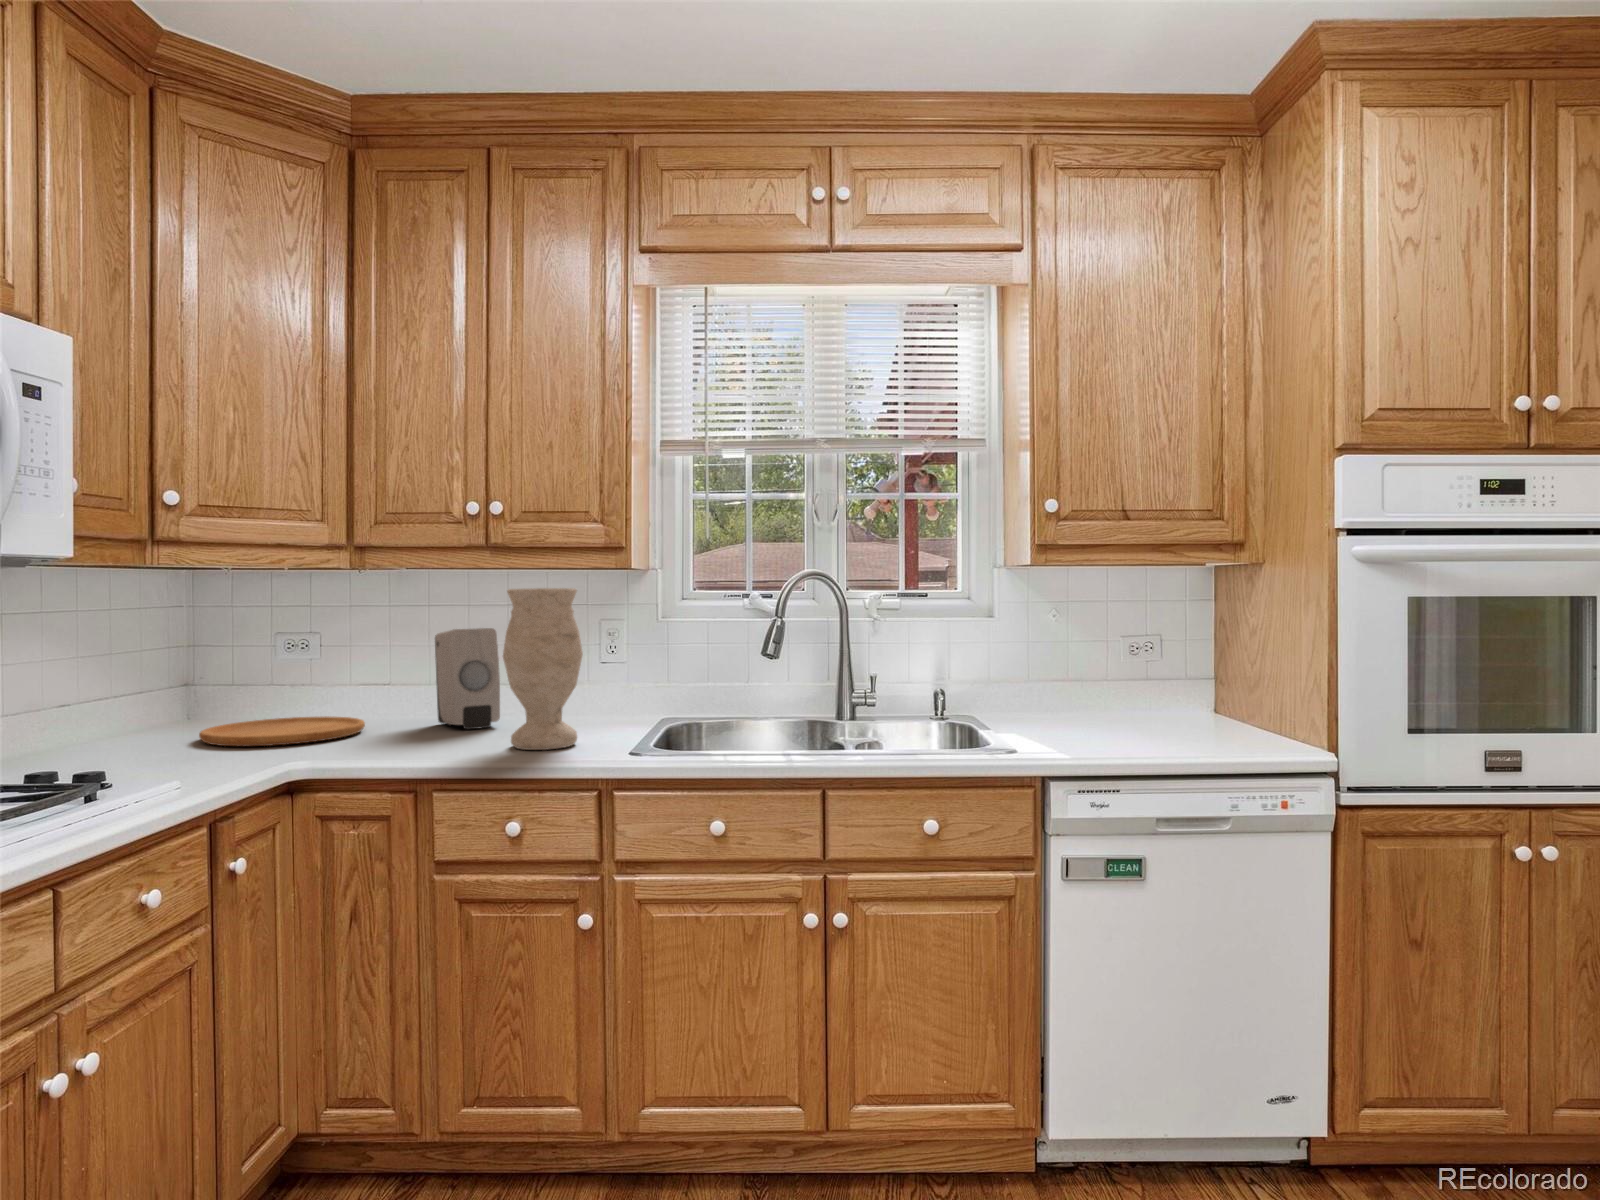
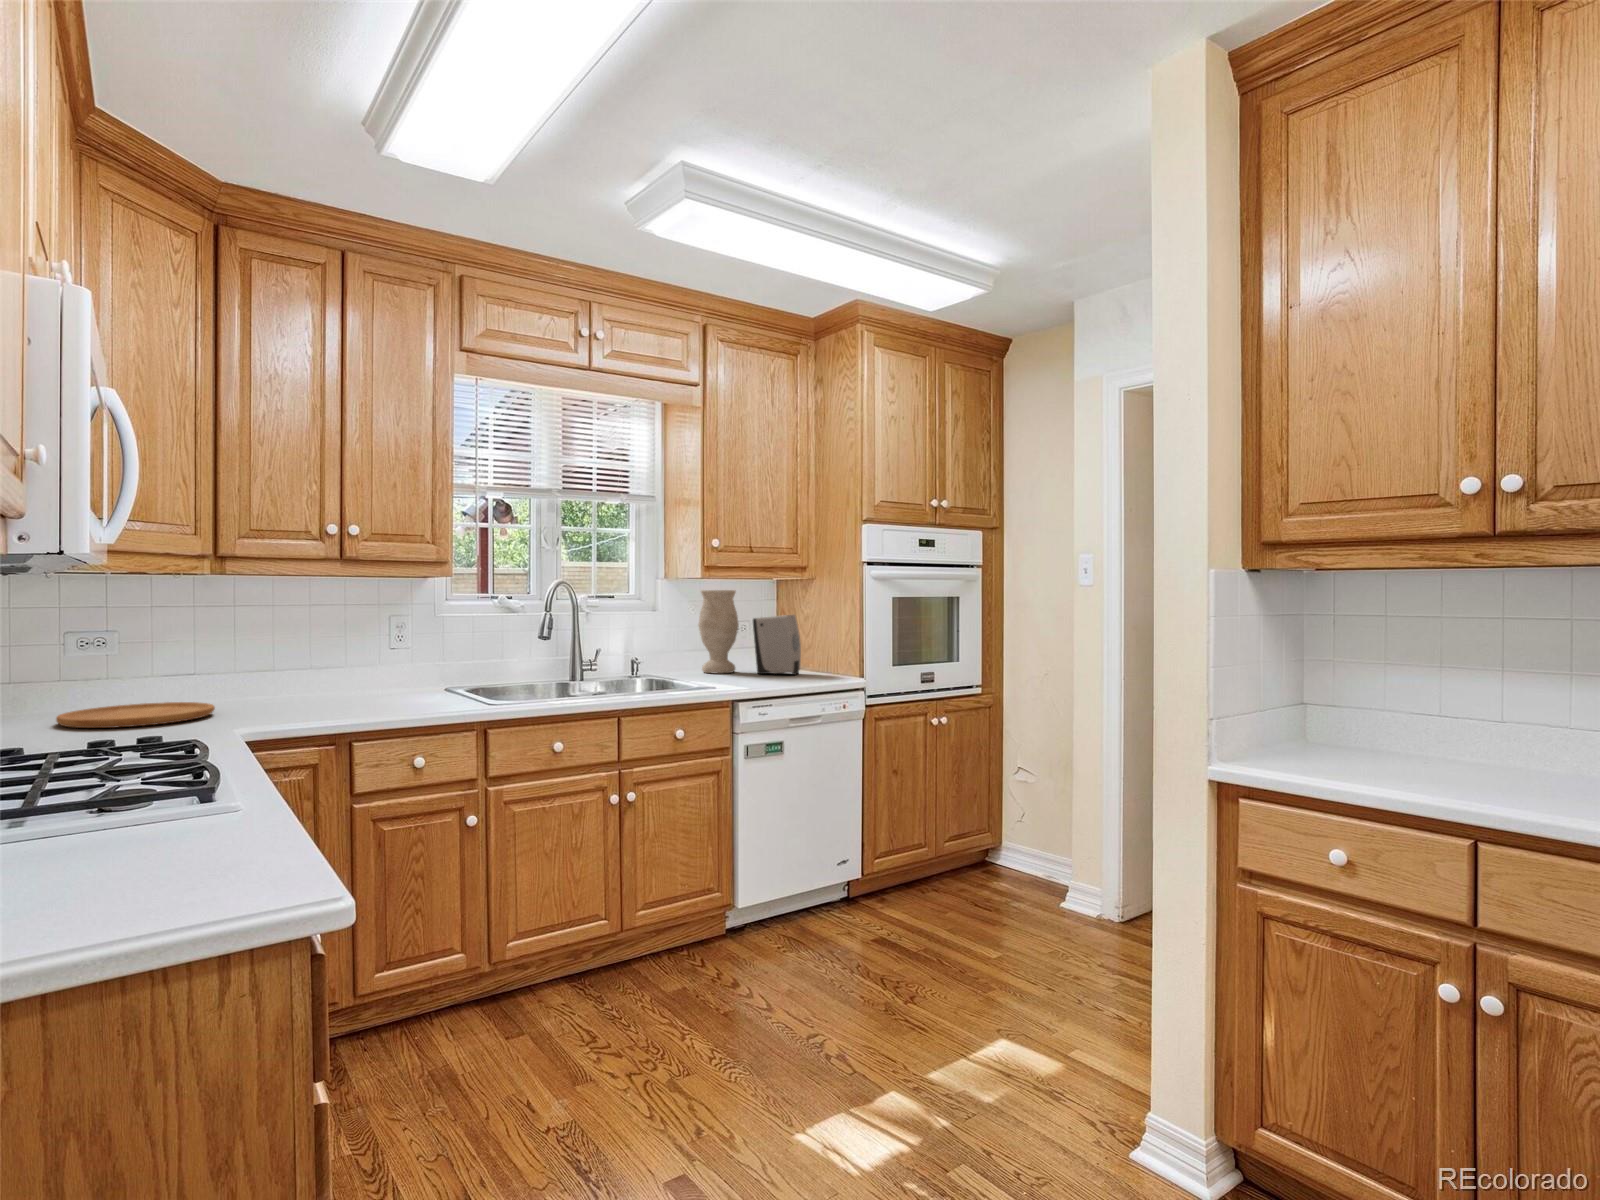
vase: present [503,588,583,750] -> present [698,590,739,674]
soap dispenser: present [435,628,500,729] -> present [753,614,801,675]

